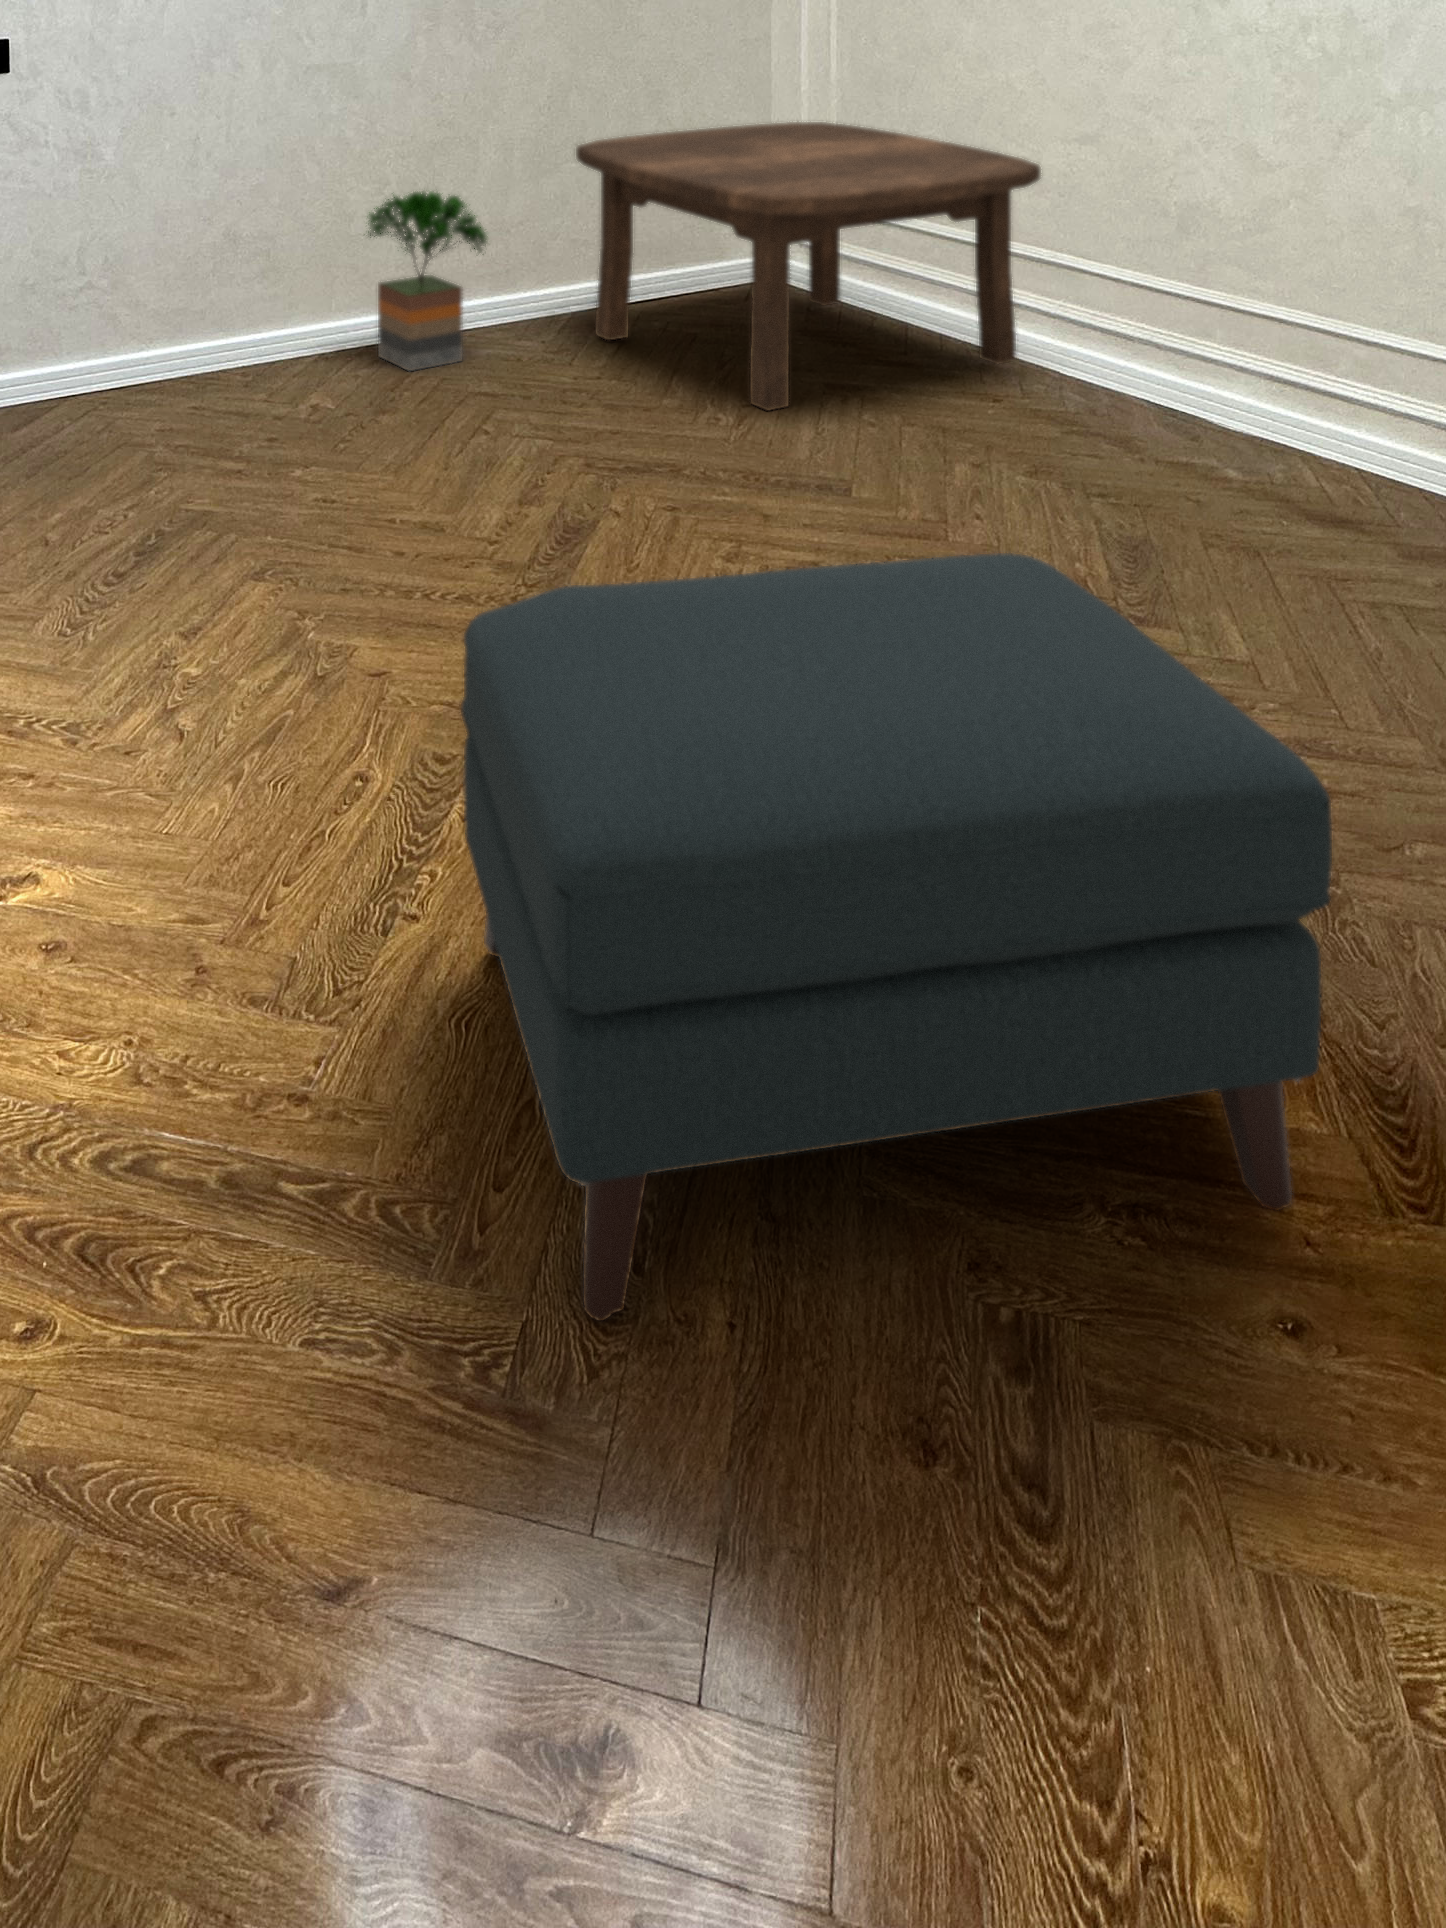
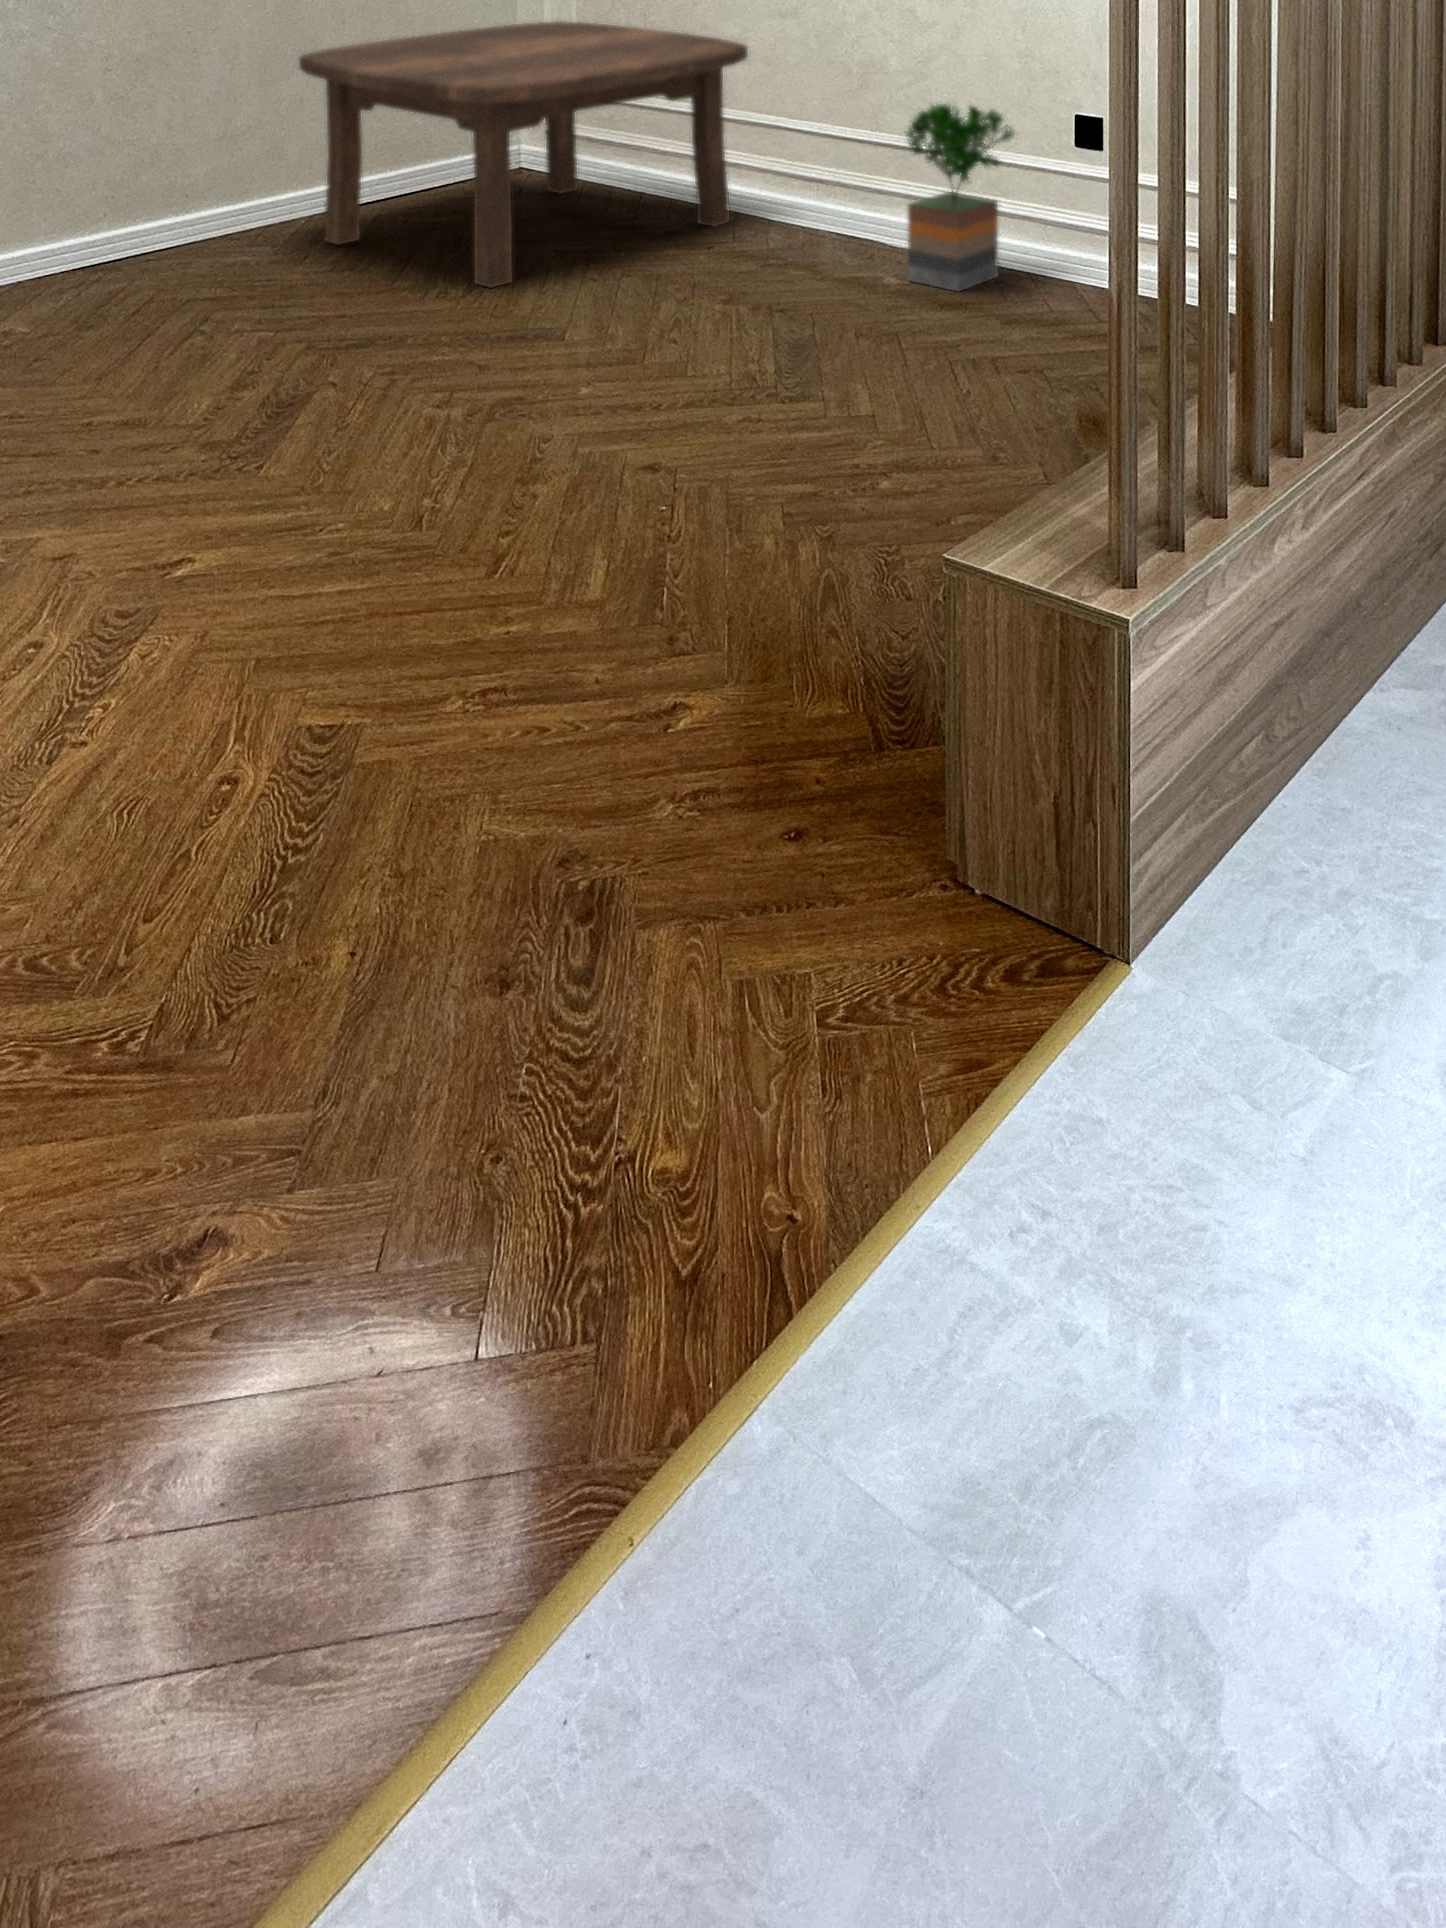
potted tree: present [367,192,488,371] -> present [905,104,1015,291]
ottoman: present [461,553,1332,1321] -> none [115,339,831,978]

